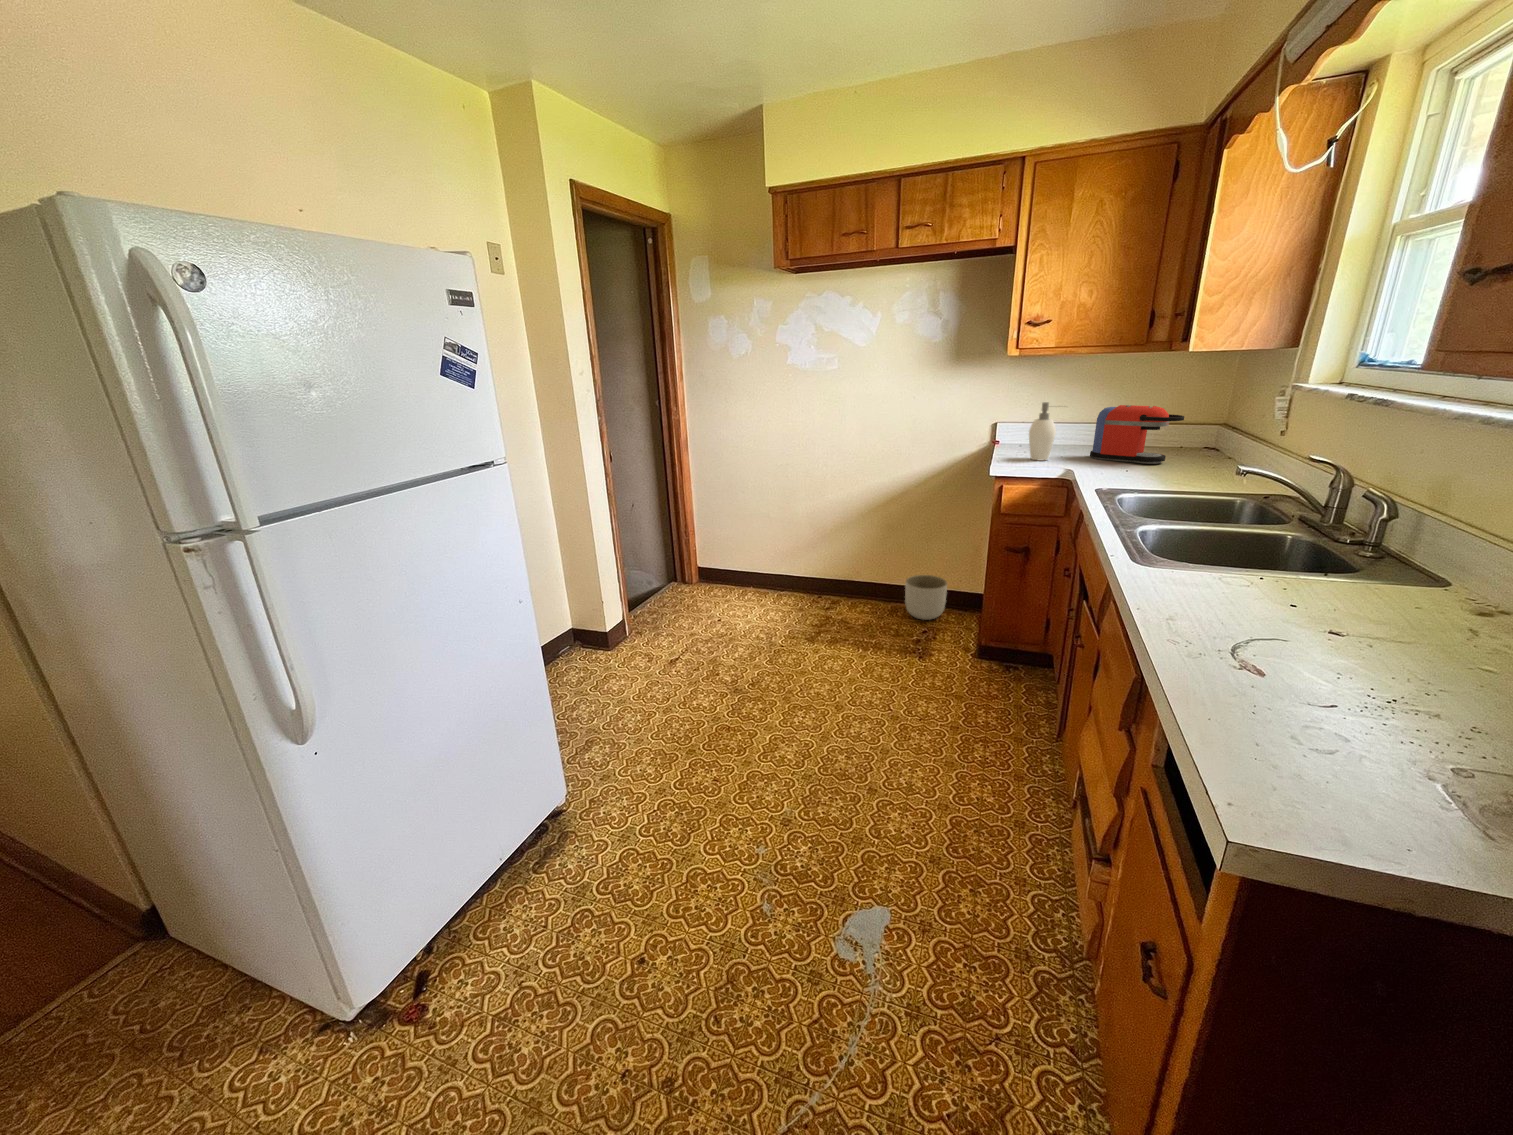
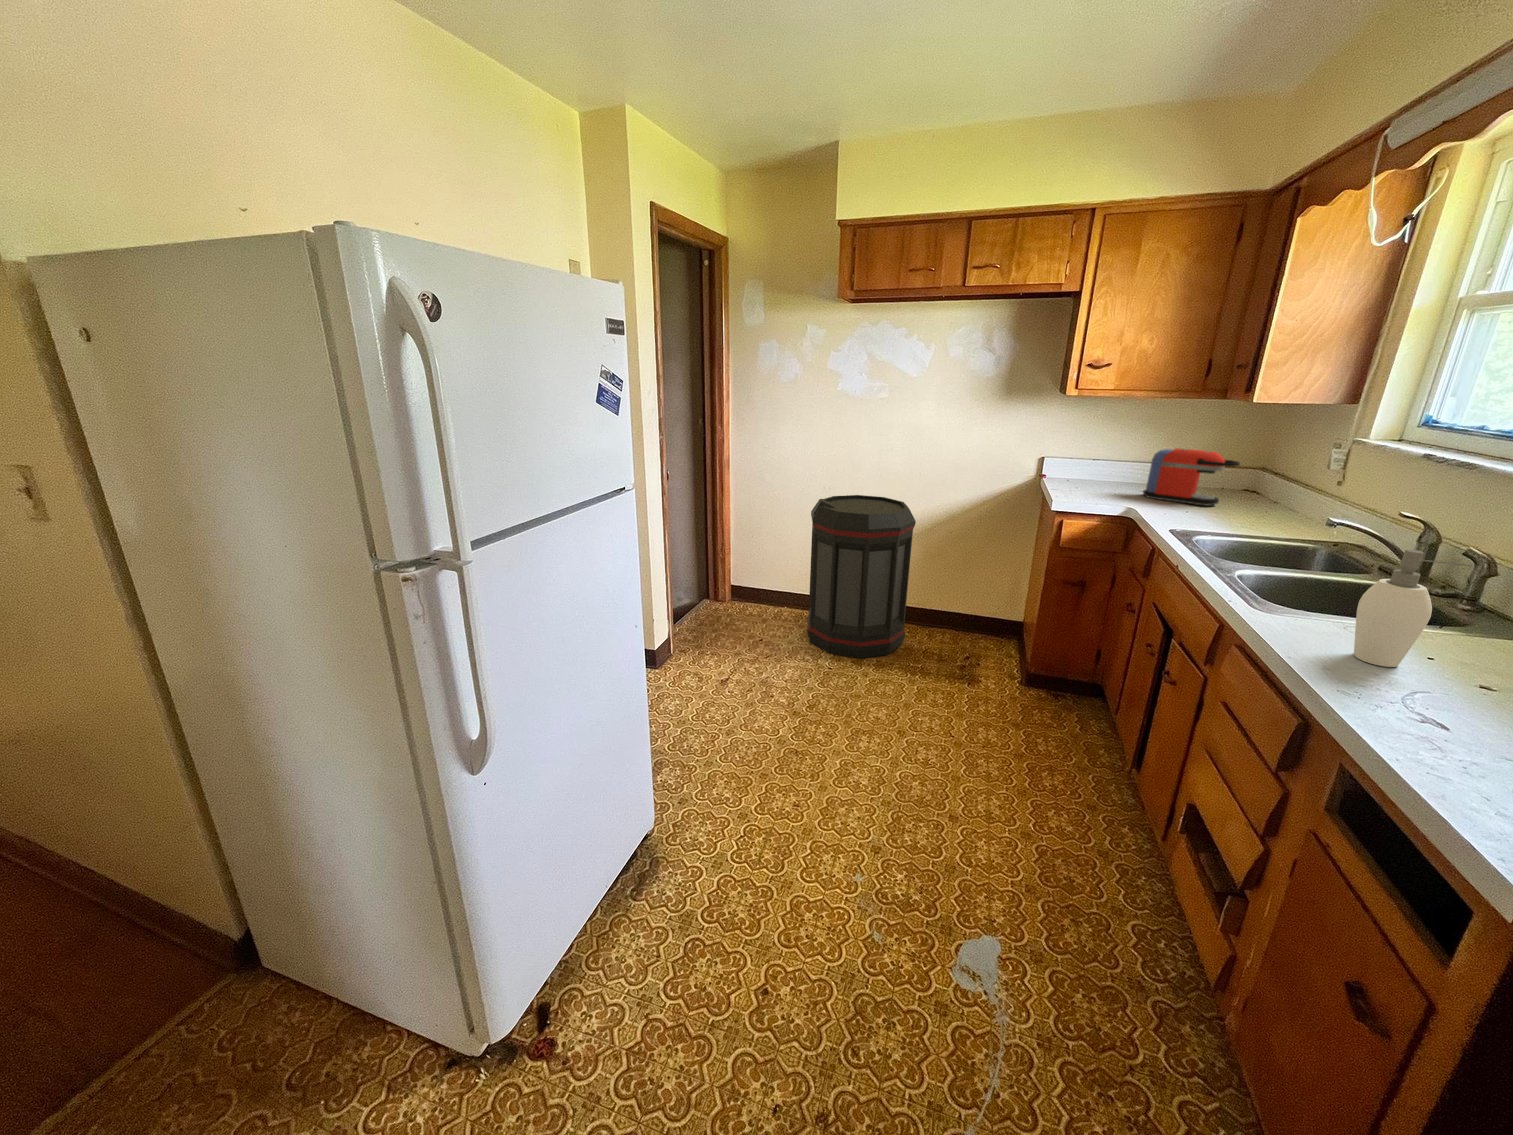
soap dispenser: present [1029,402,1056,460] -> present [1354,549,1472,667]
trash can: none [761,470,866,636] -> present [807,495,916,658]
planter: present [905,575,947,620] -> none [944,601,987,645]

